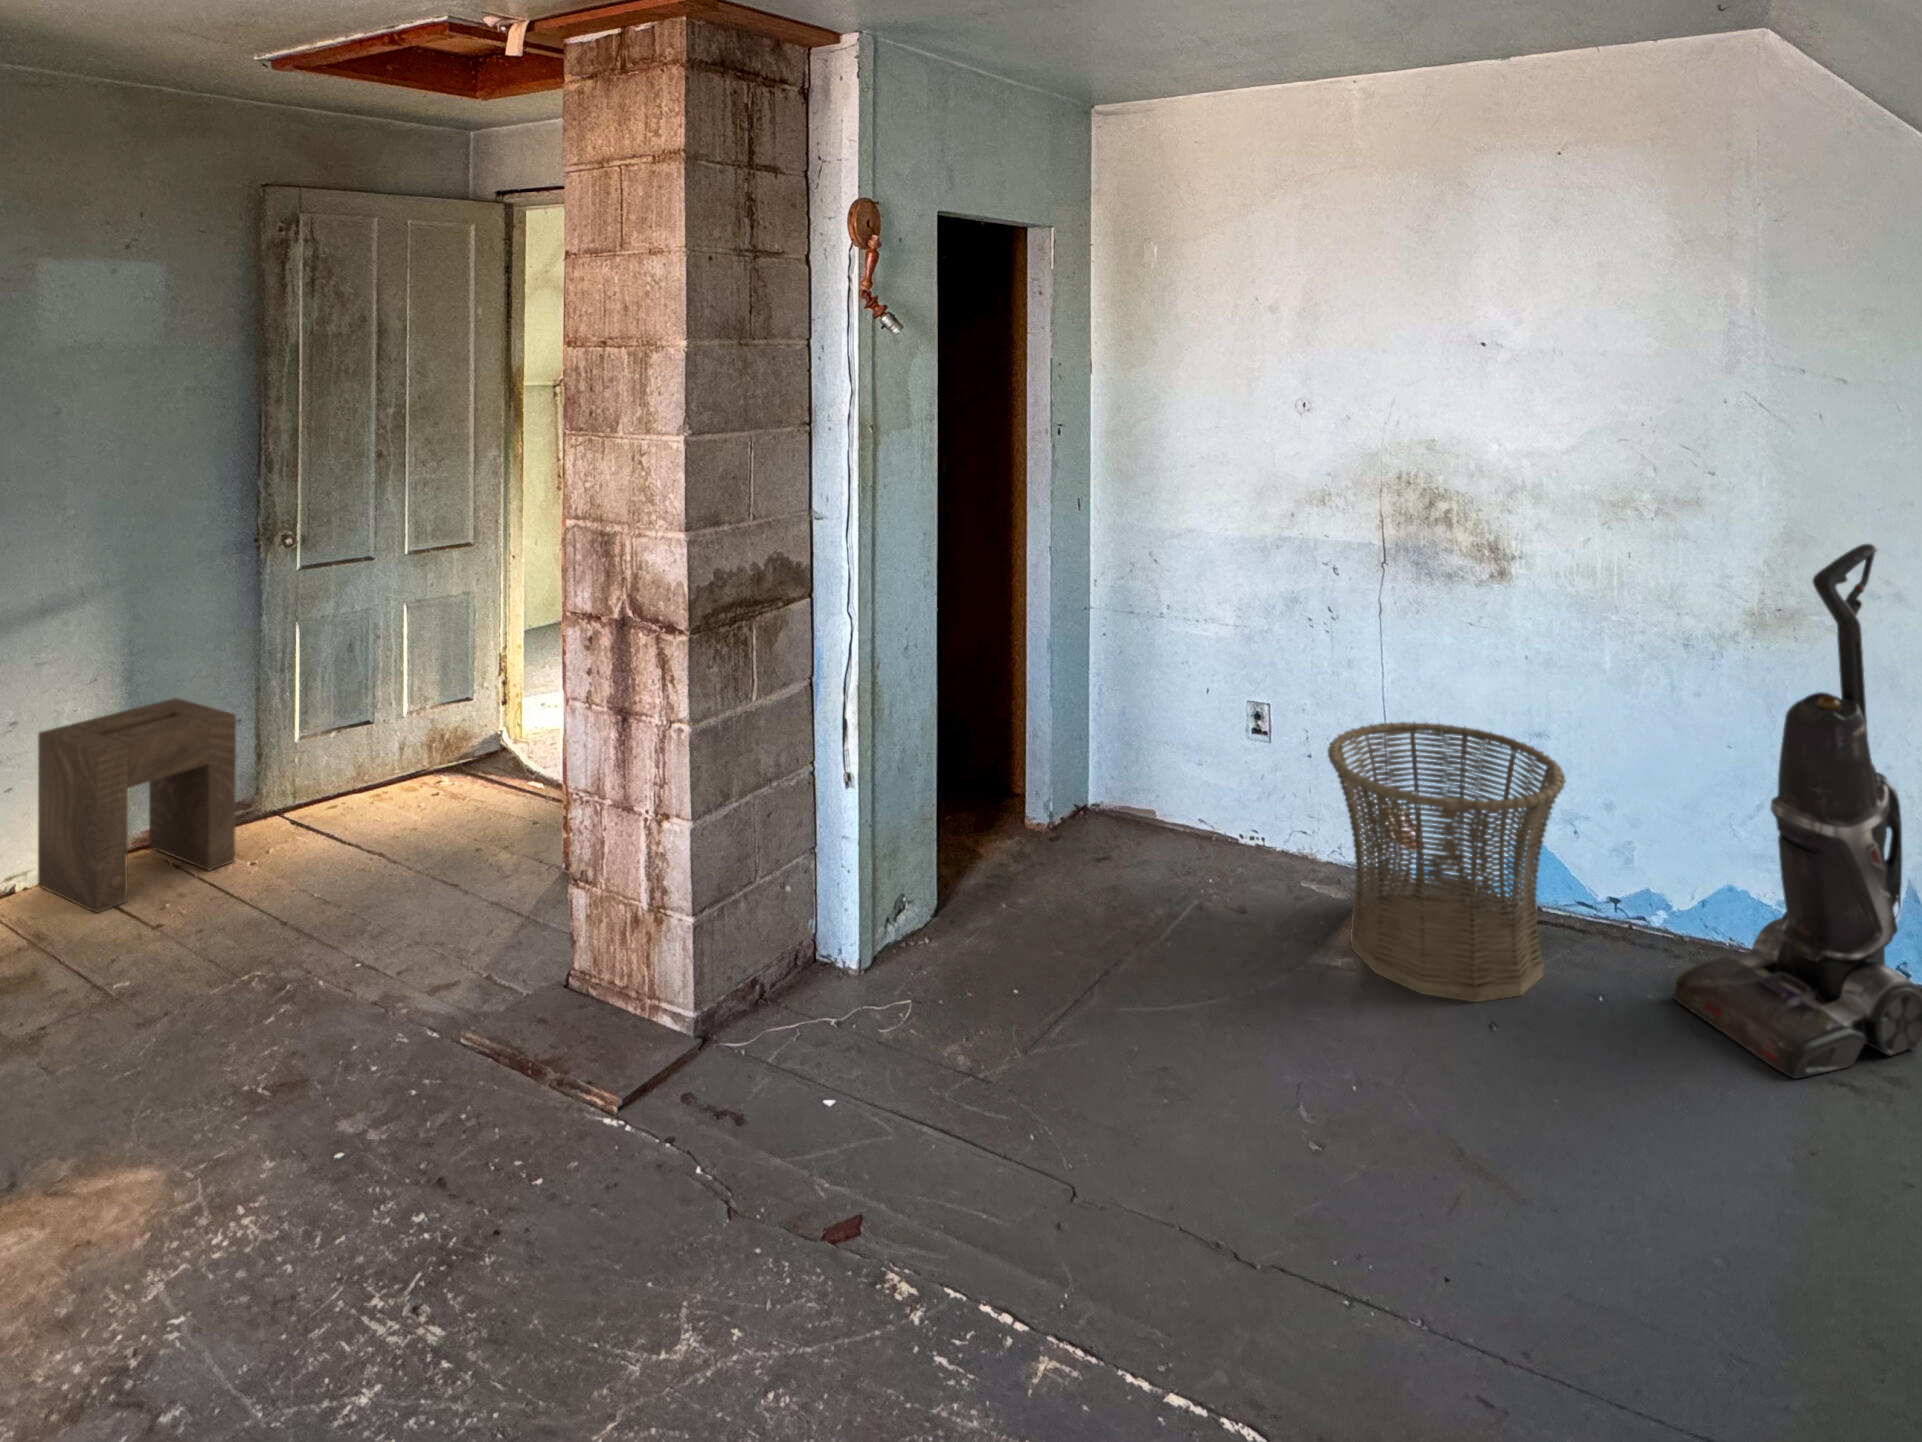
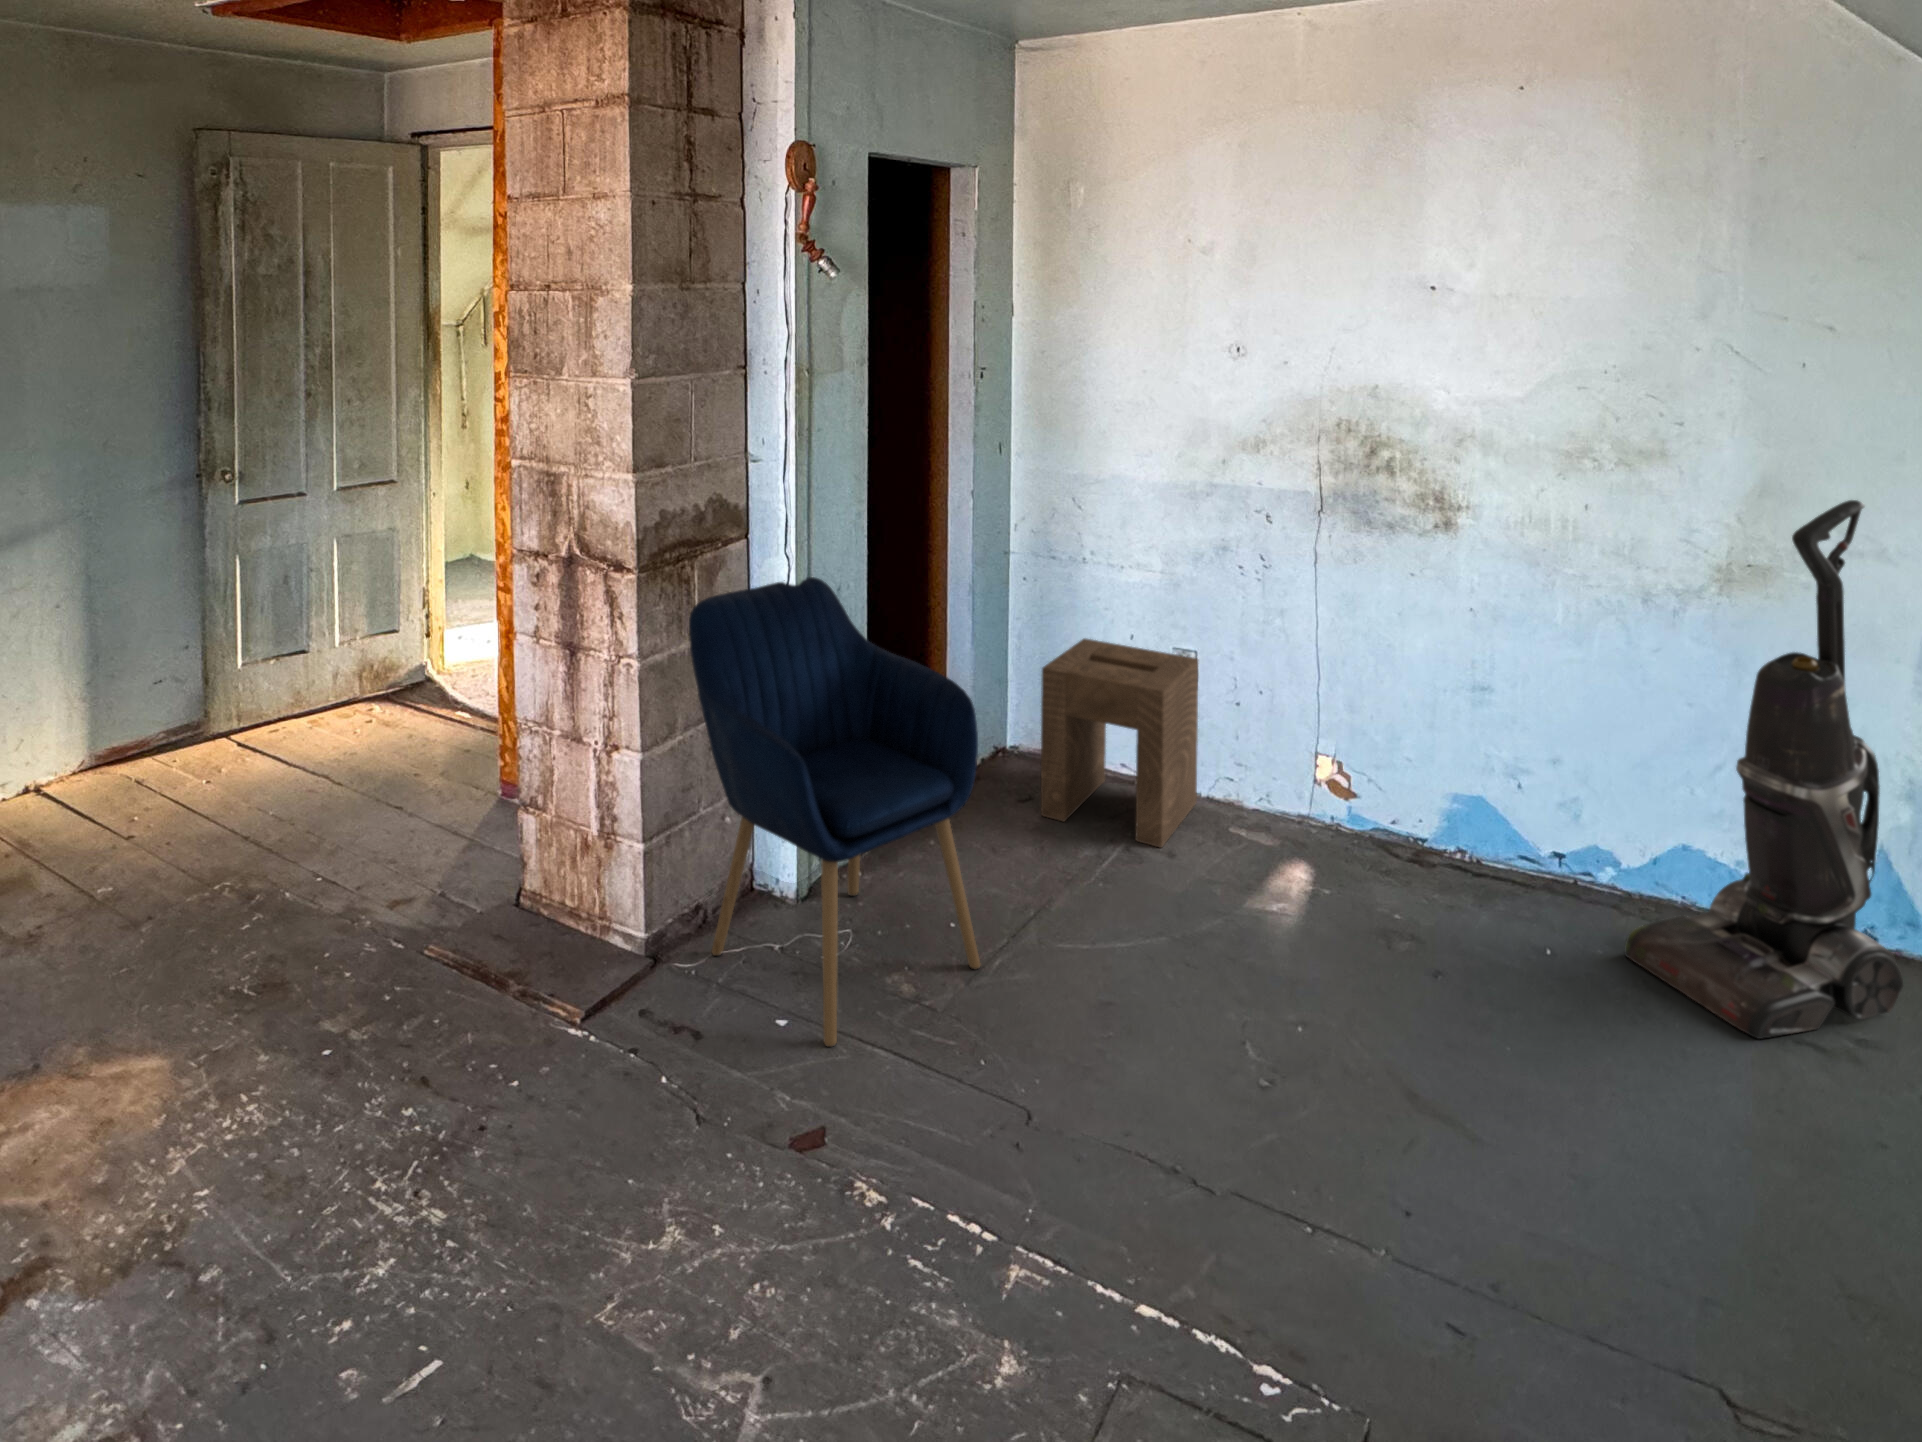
chair: none [745,635,1041,1127] -> present [689,577,980,1047]
stool: present [38,698,236,913] -> present [1041,638,1198,848]
basket: present [1328,722,1565,1002] -> none [1263,672,1516,952]

